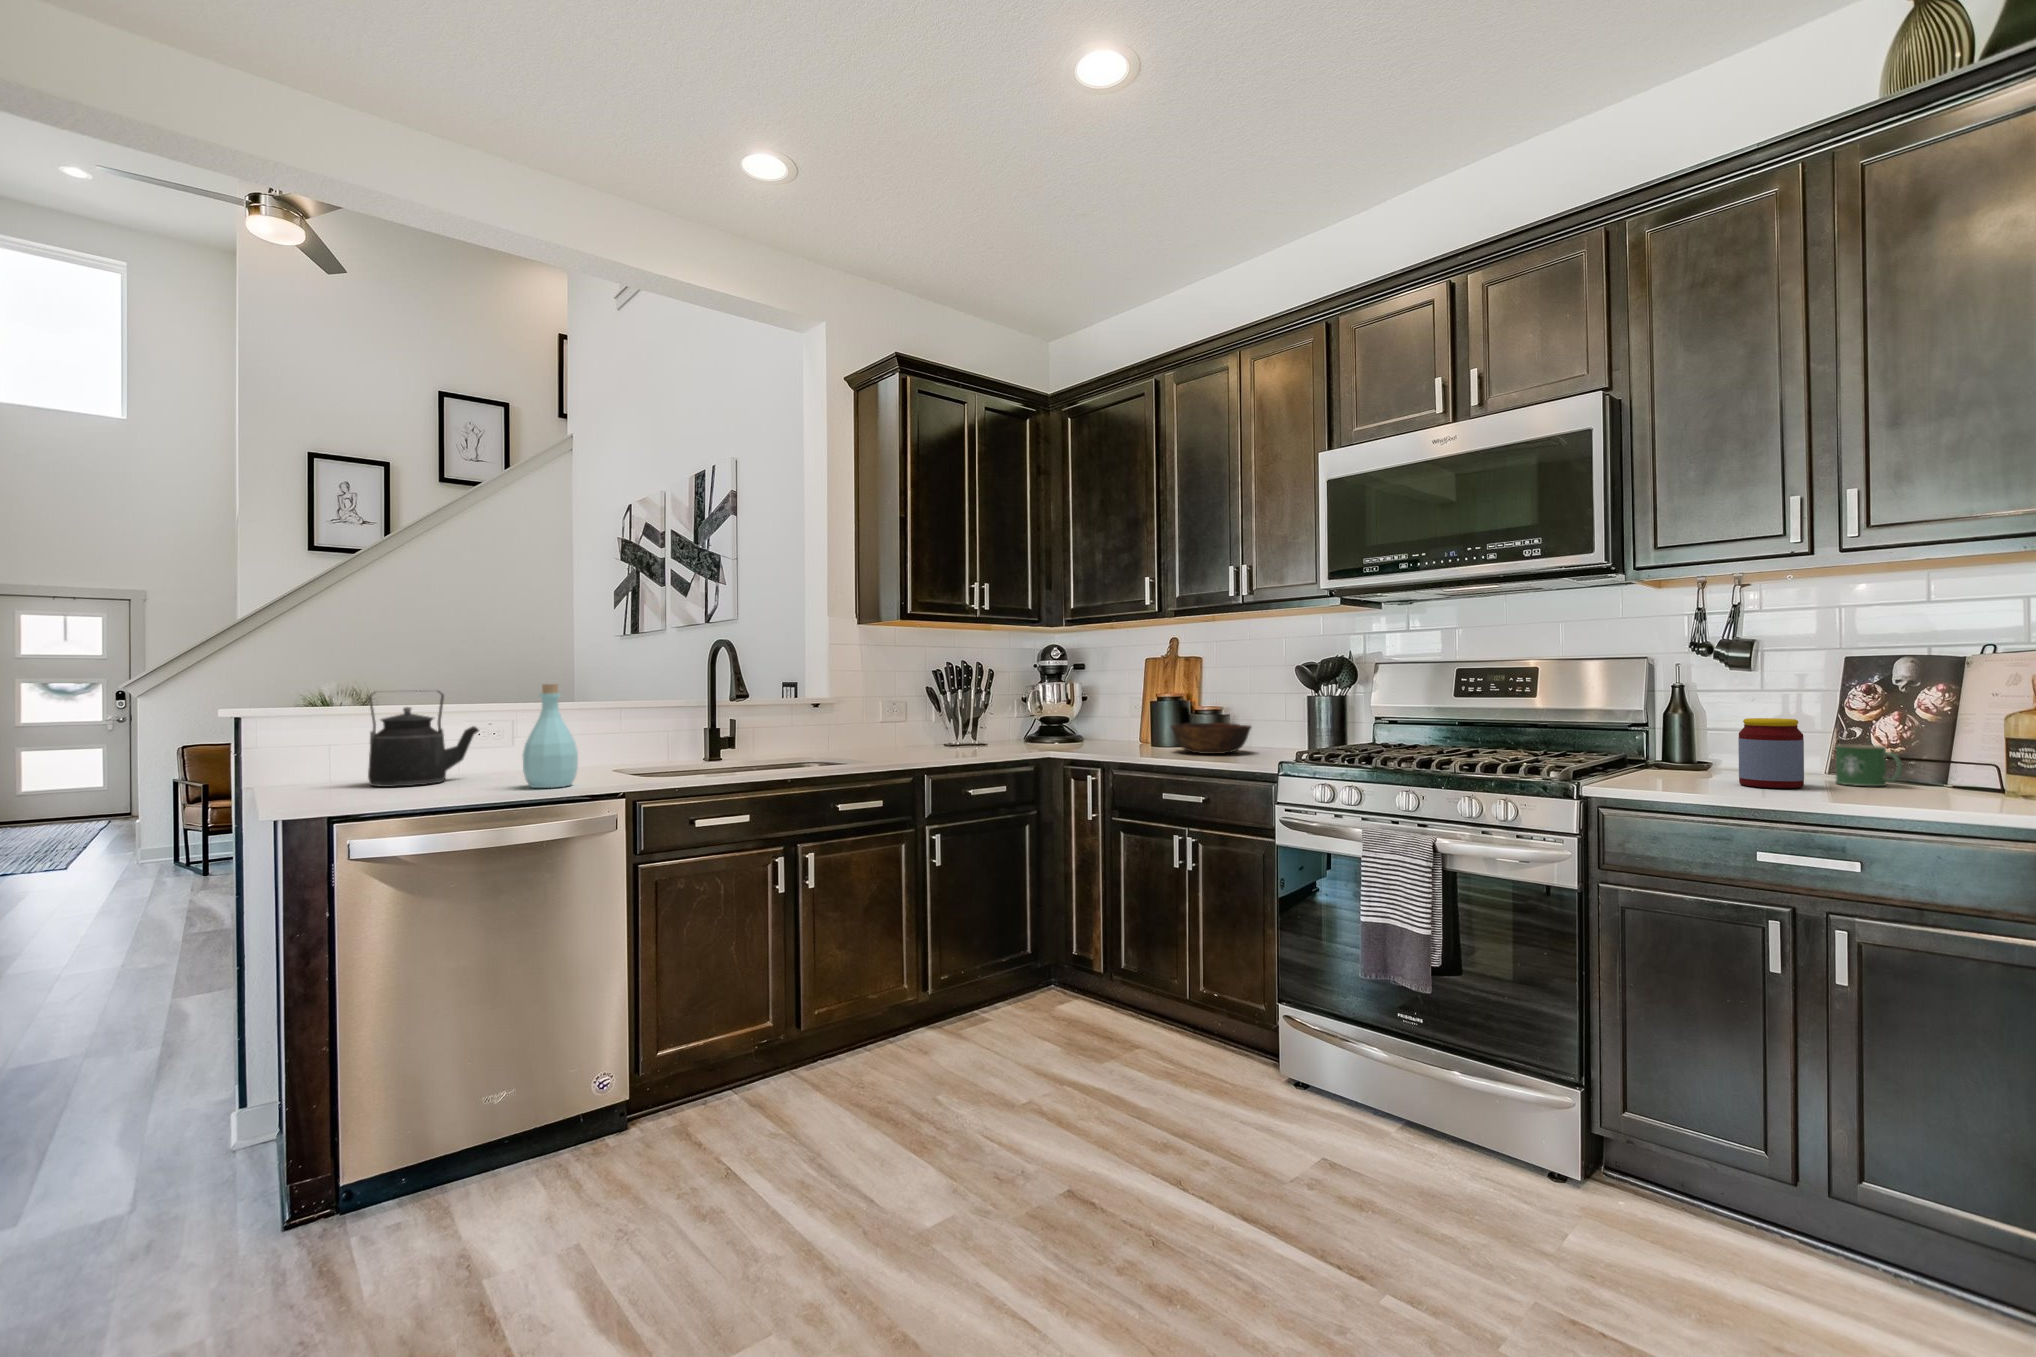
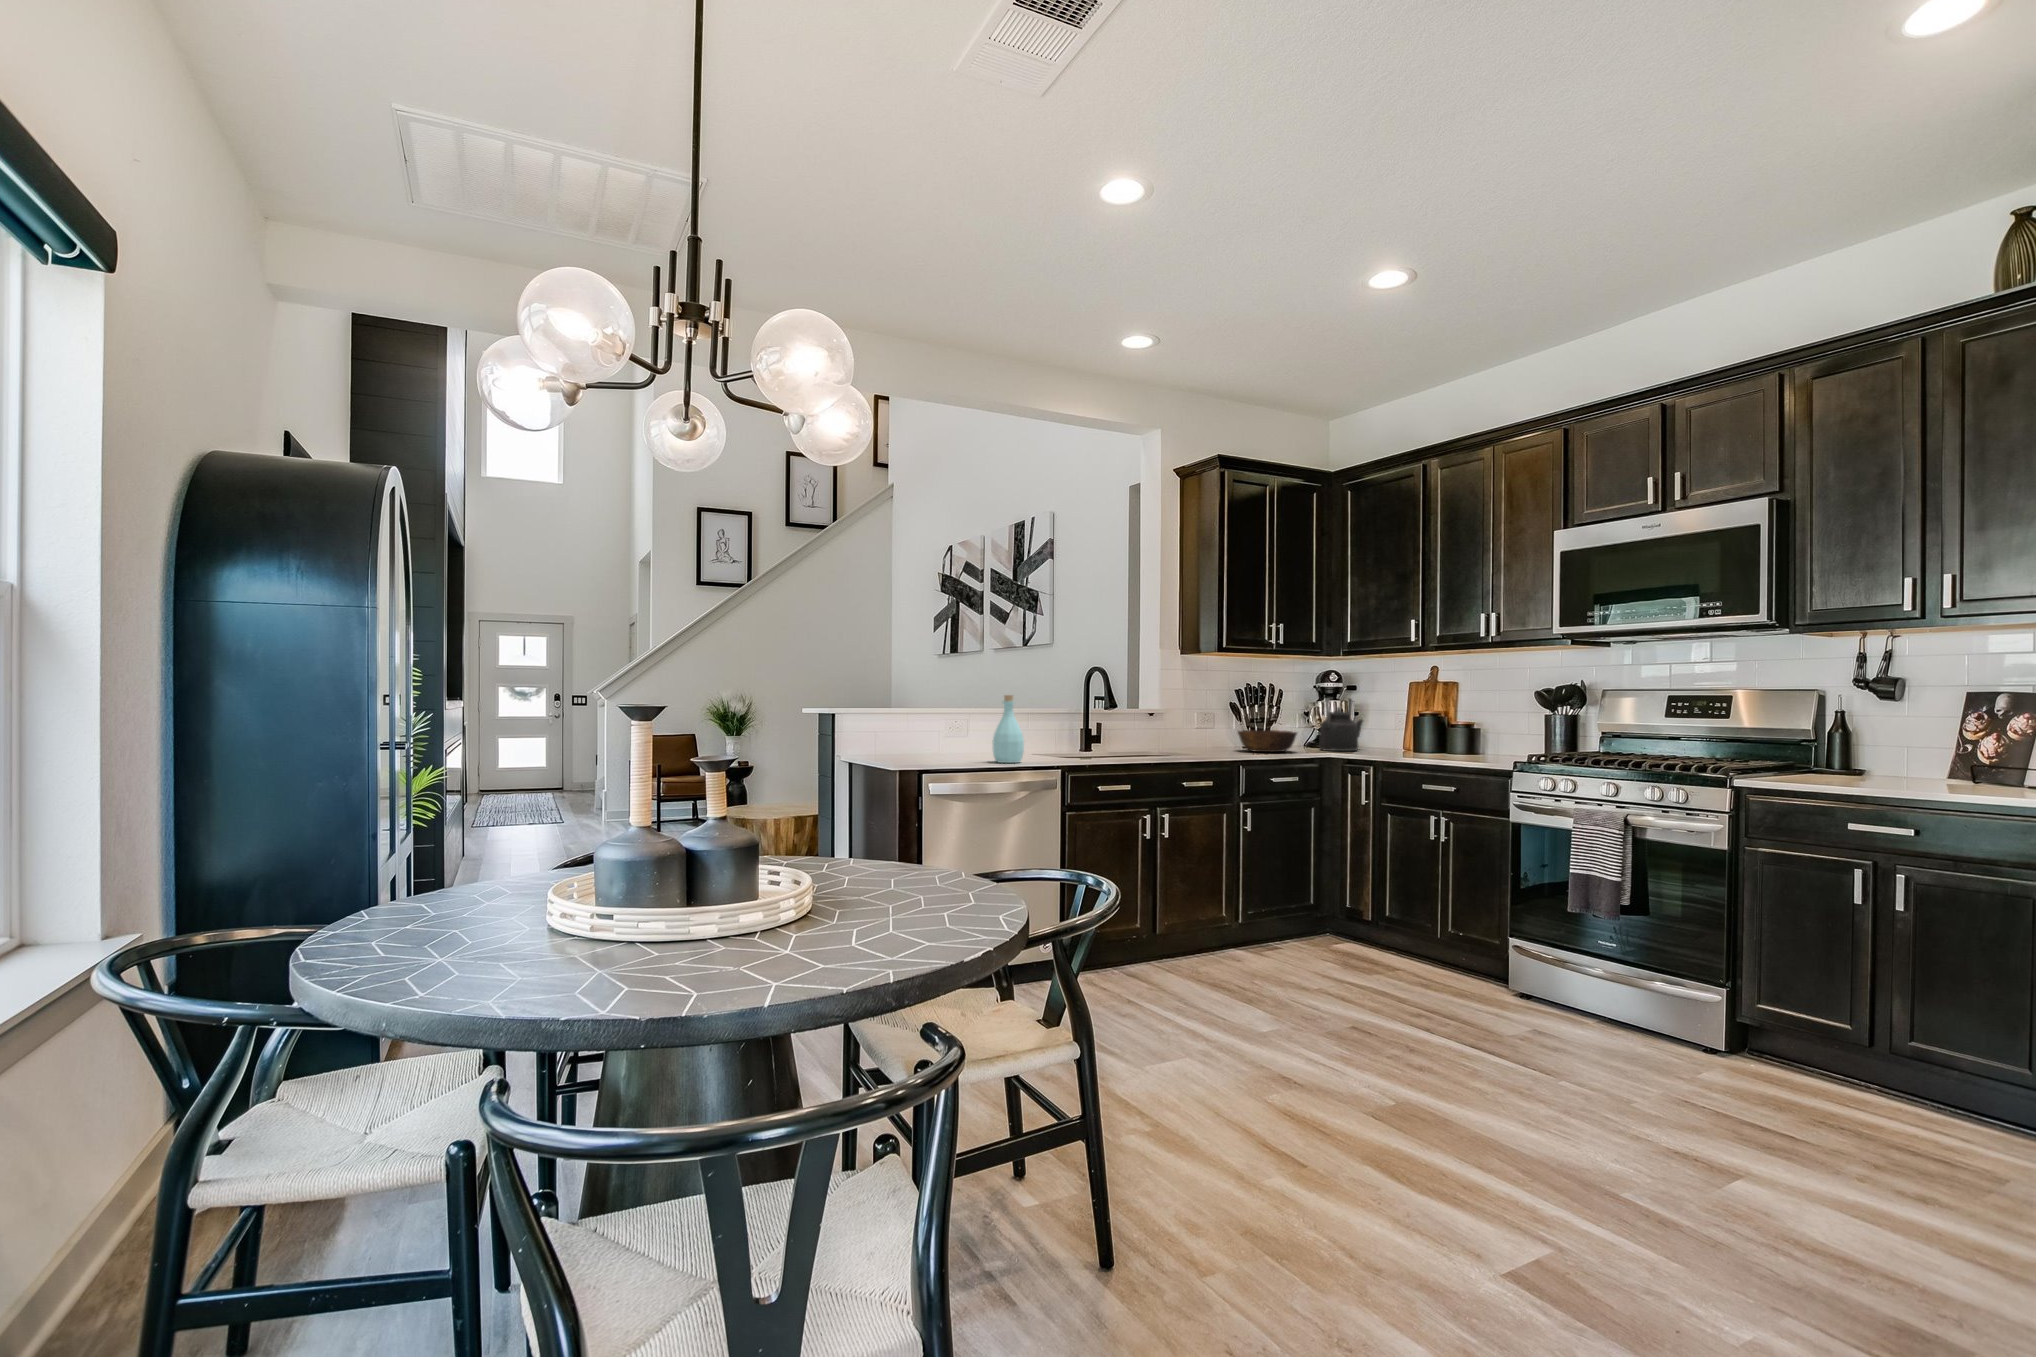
kettle: present [368,691,479,787] -> present [1319,698,1363,751]
jar: present [1738,718,1804,788] -> none [1864,735,1911,783]
bowl: present [1171,723,1251,754] -> present [1238,730,1297,752]
mug: present [1836,745,1903,786] -> none [1940,755,1986,784]

